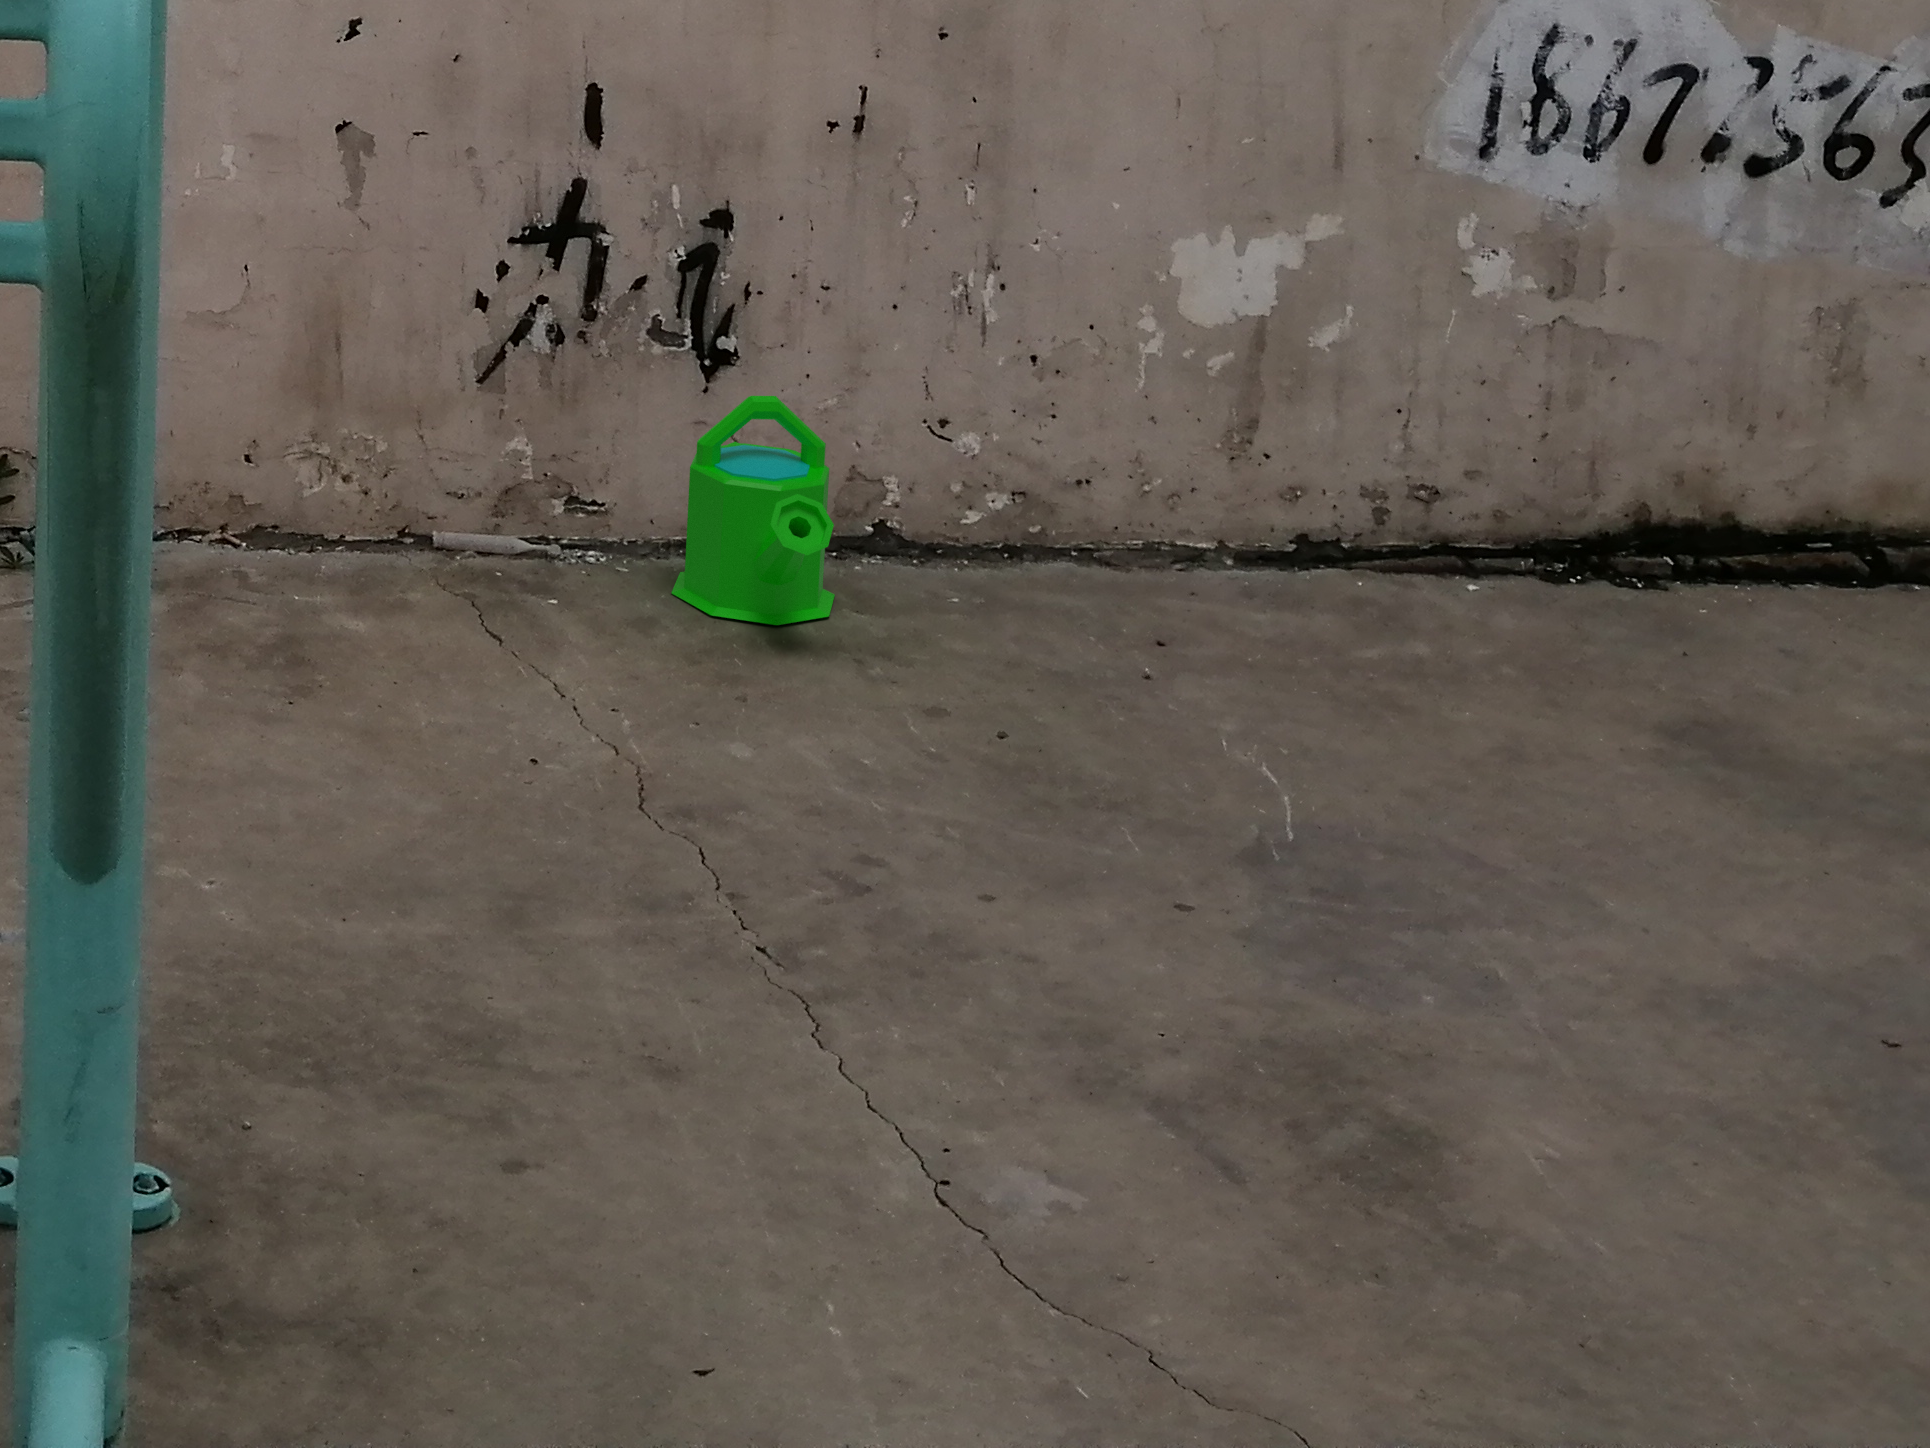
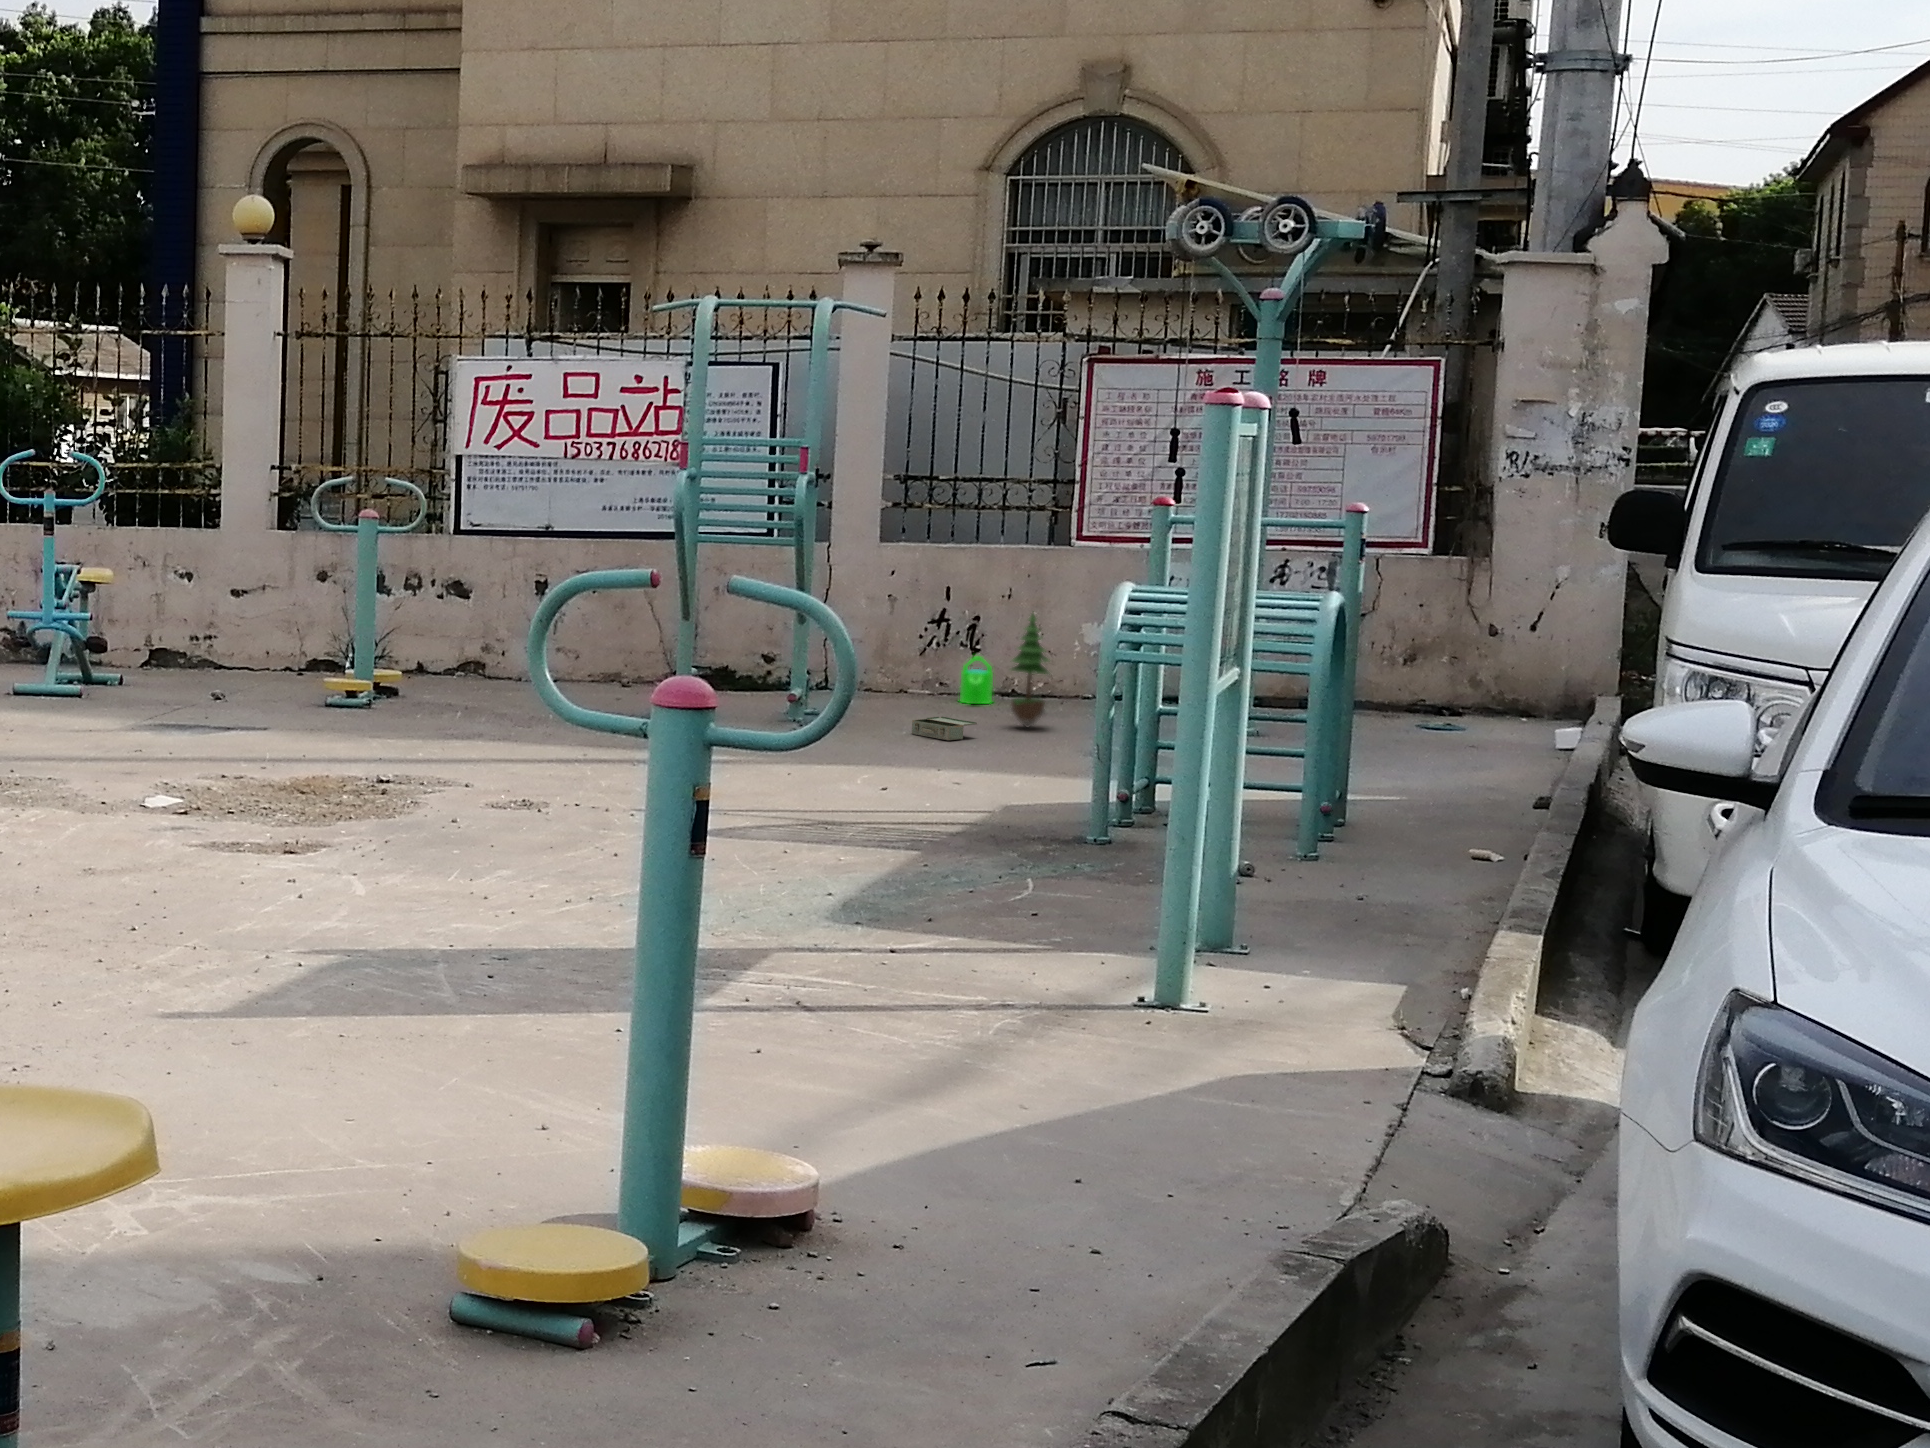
potted tree: none [1208,322,1462,941] -> present [1011,611,1049,727]
toolbox: none [840,977,1255,1272] -> present [912,717,977,740]

